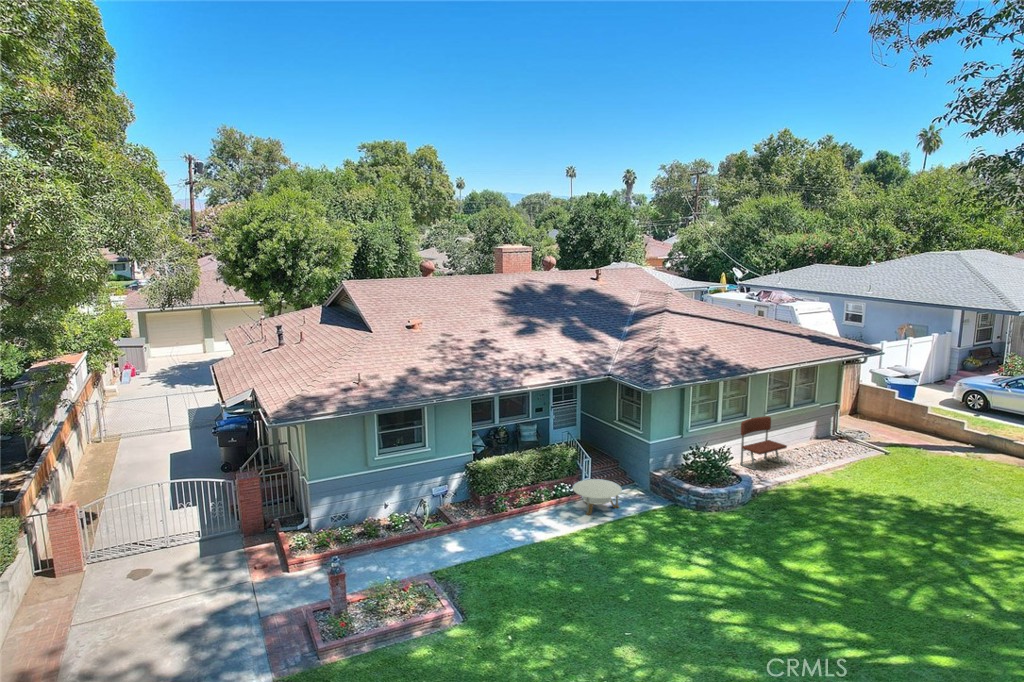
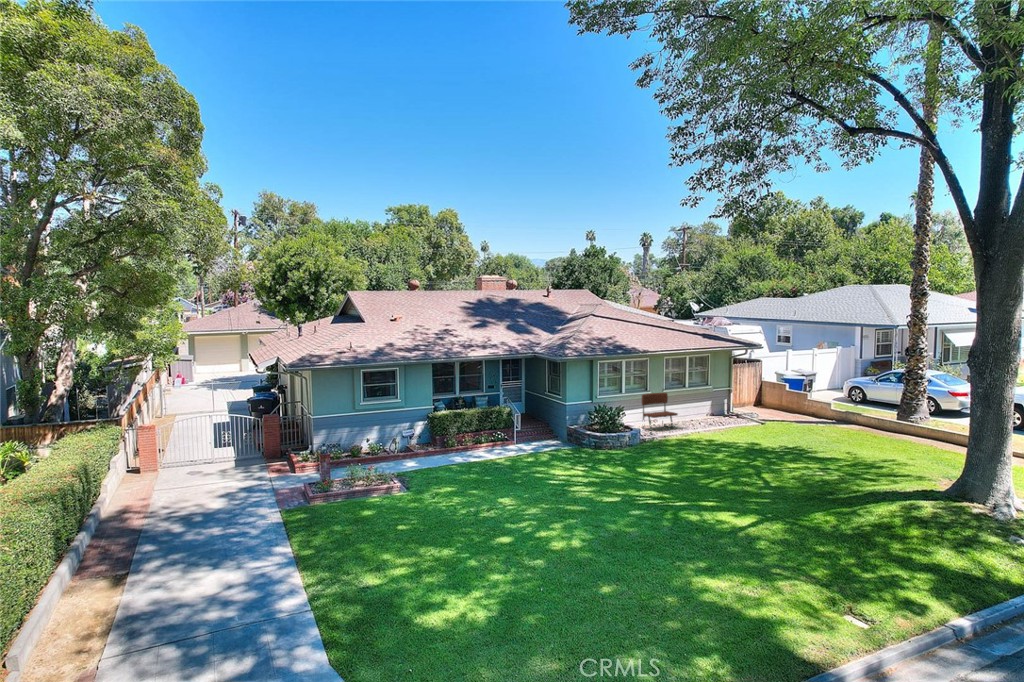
round table: present [573,479,622,515] -> none [502,427,538,448]

